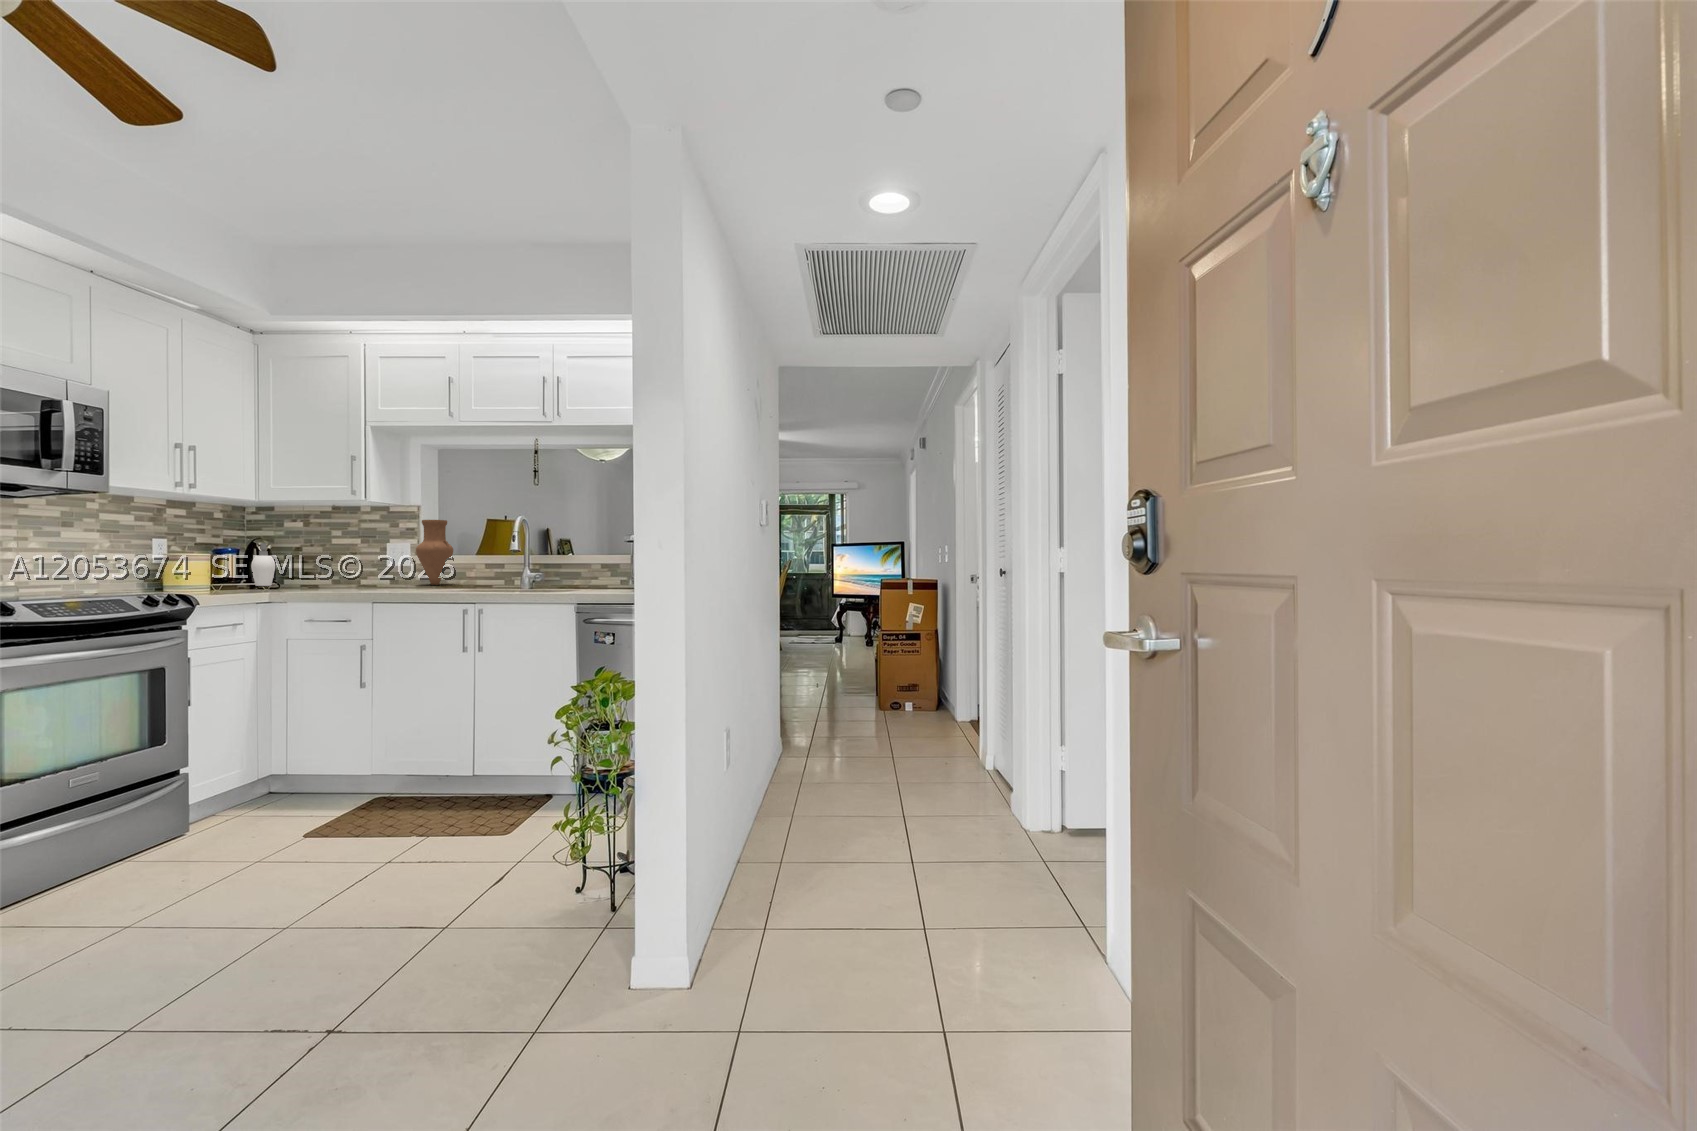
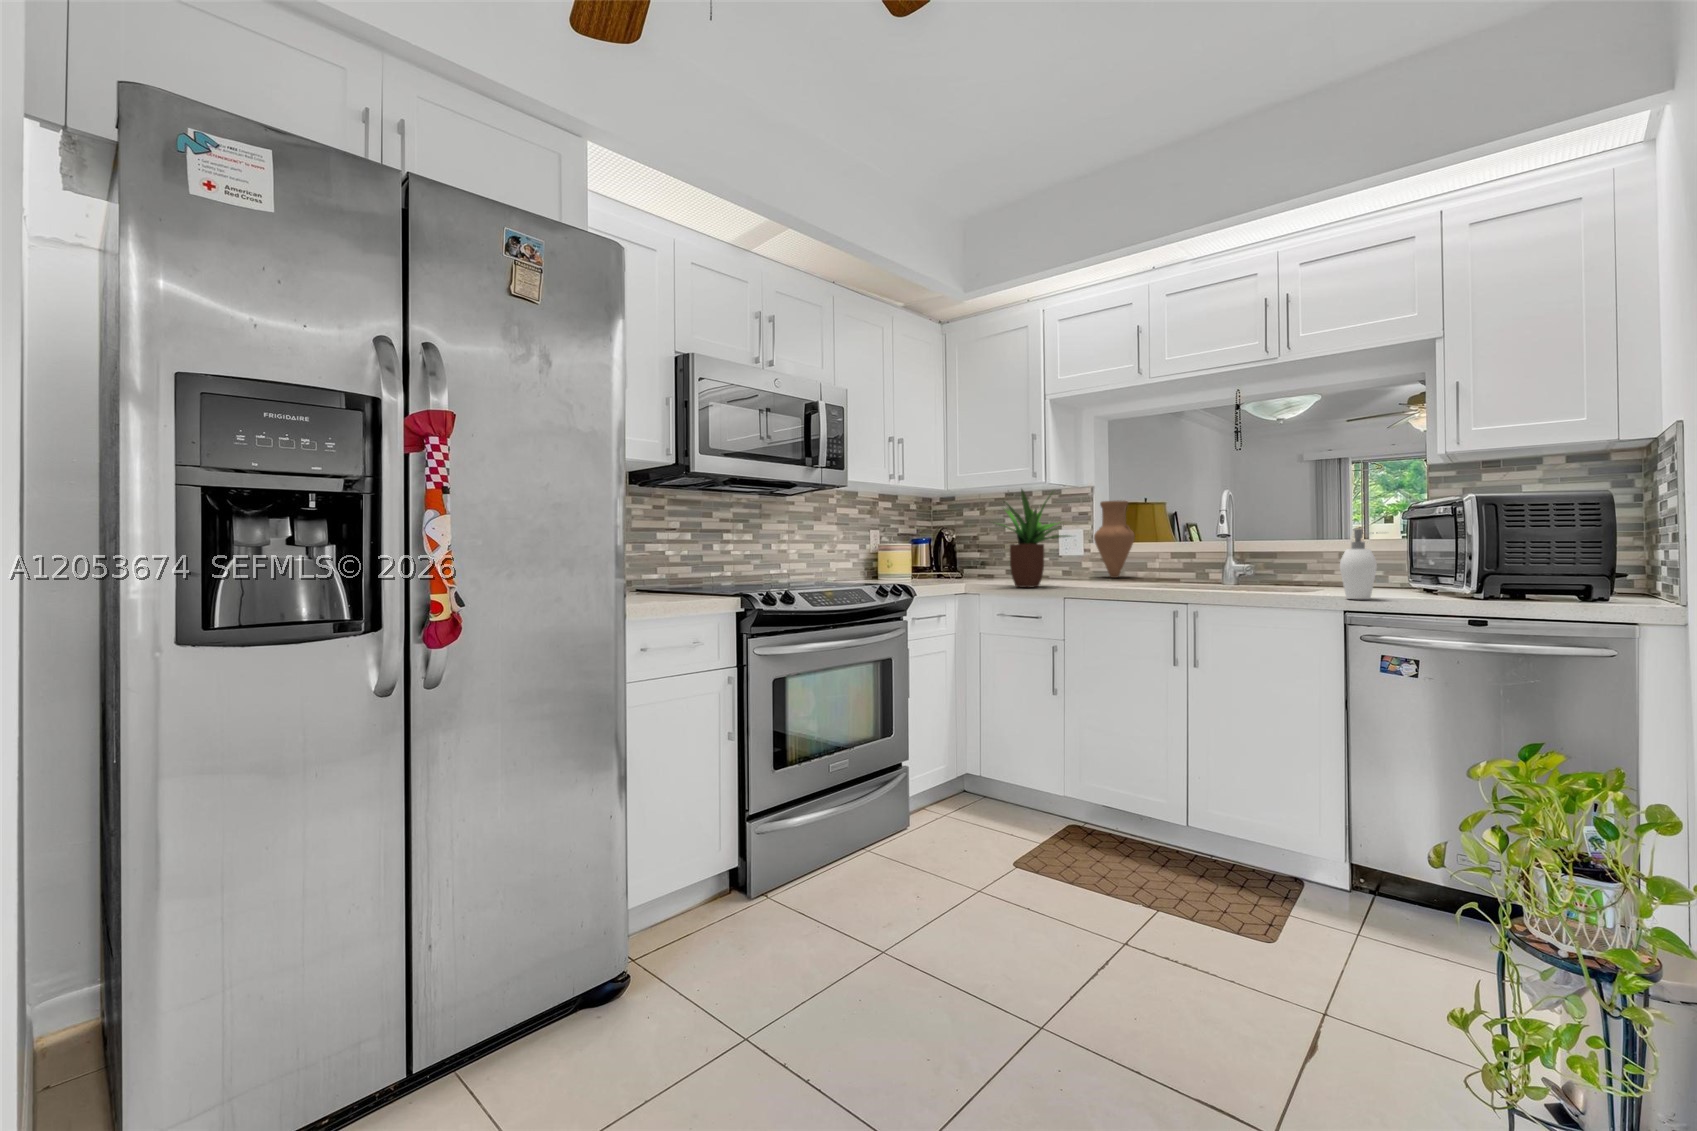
potted plant: none [292,505,385,594] -> present [999,489,1069,587]
soap dispenser: present [251,543,275,586] -> present [1340,528,1377,599]

